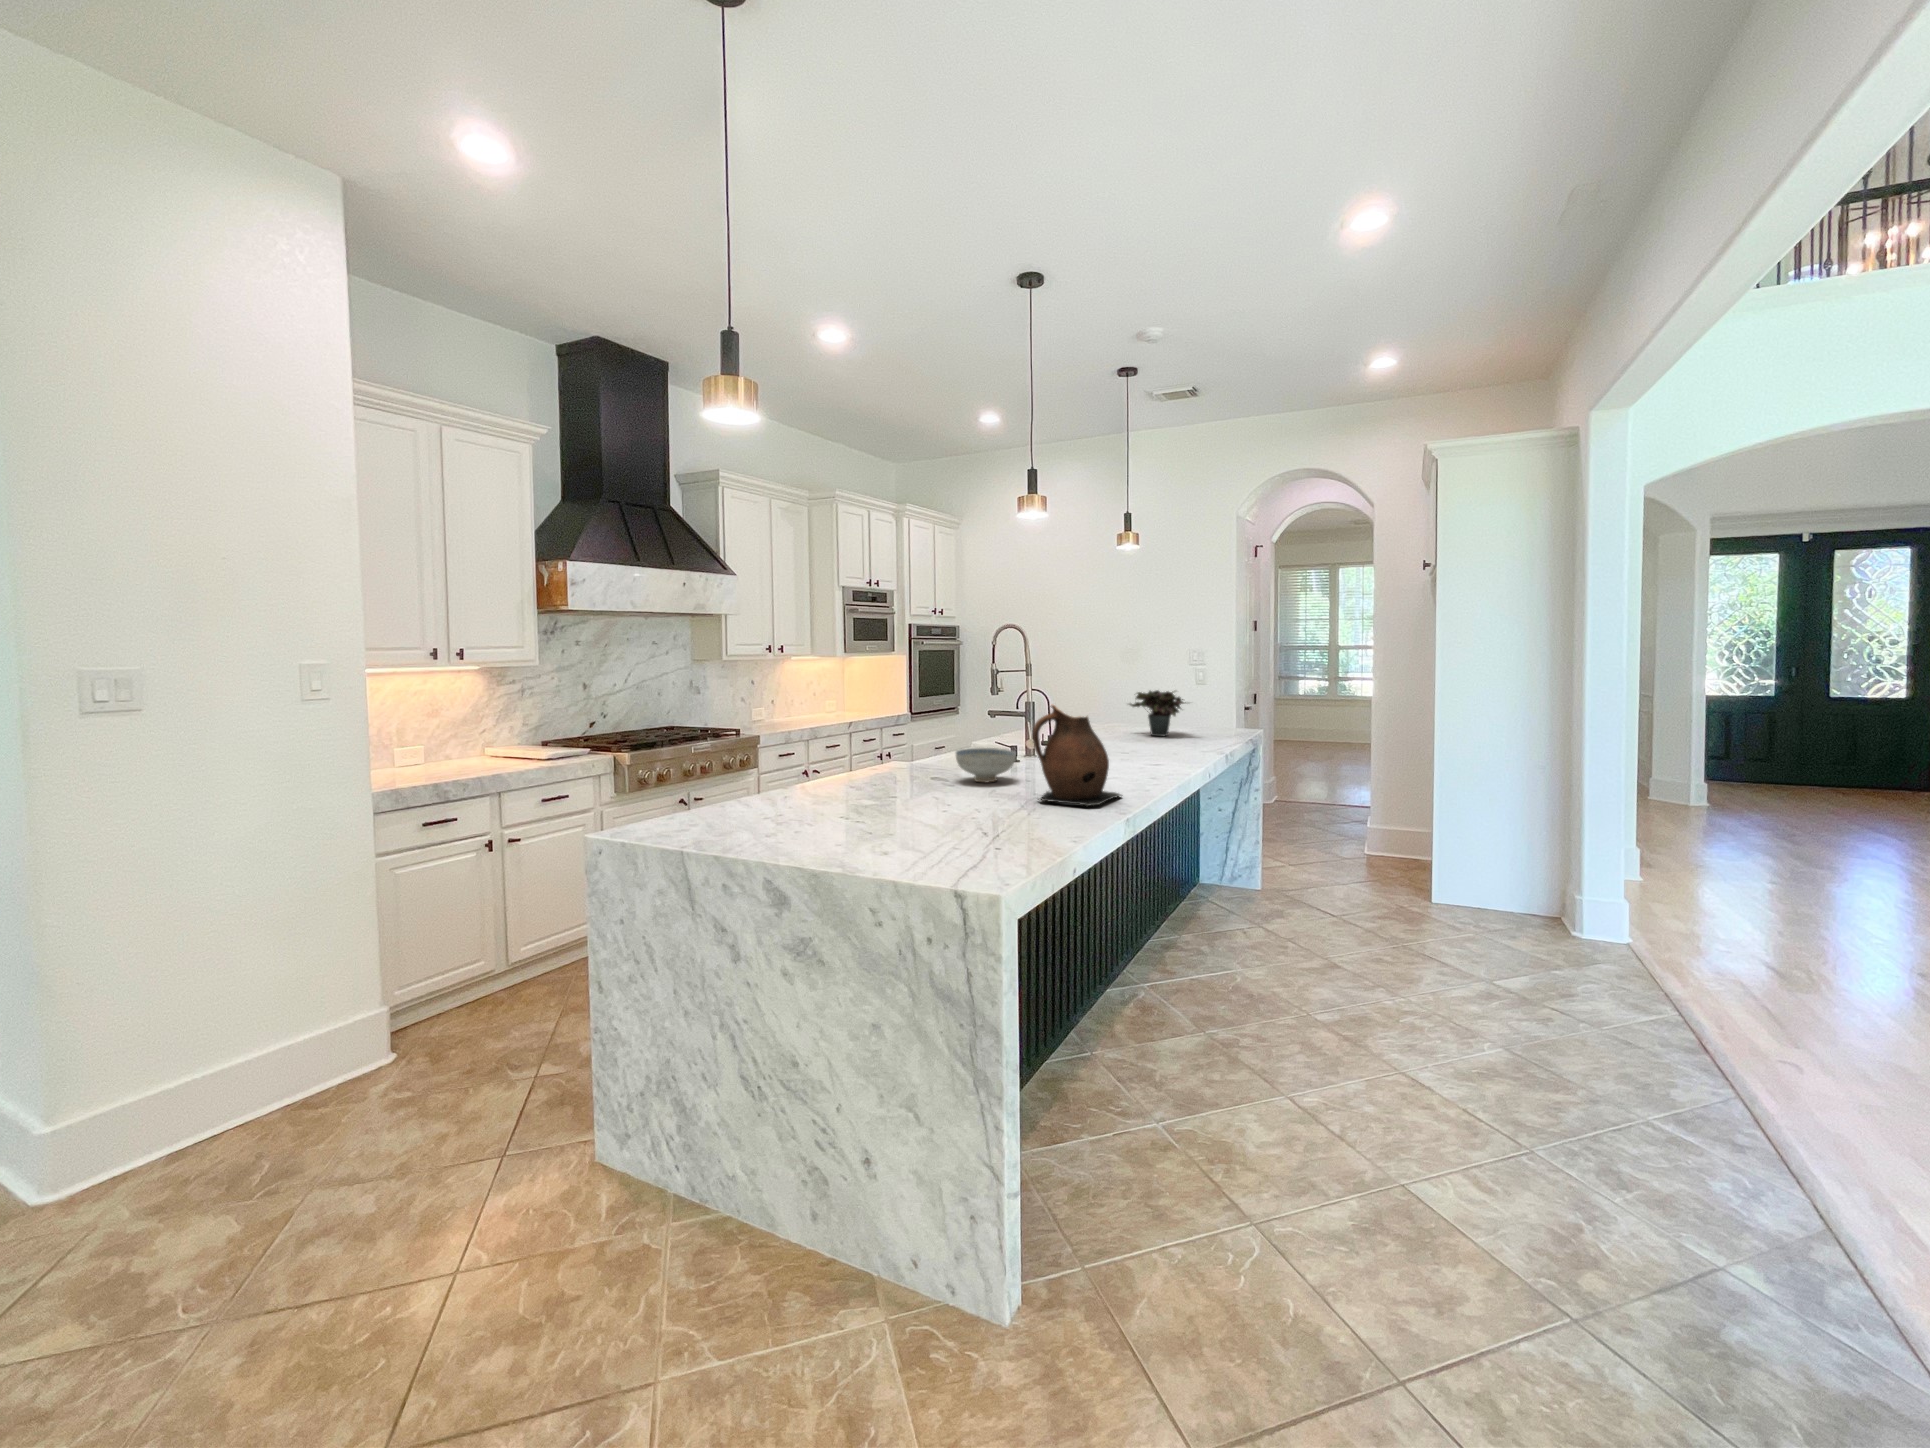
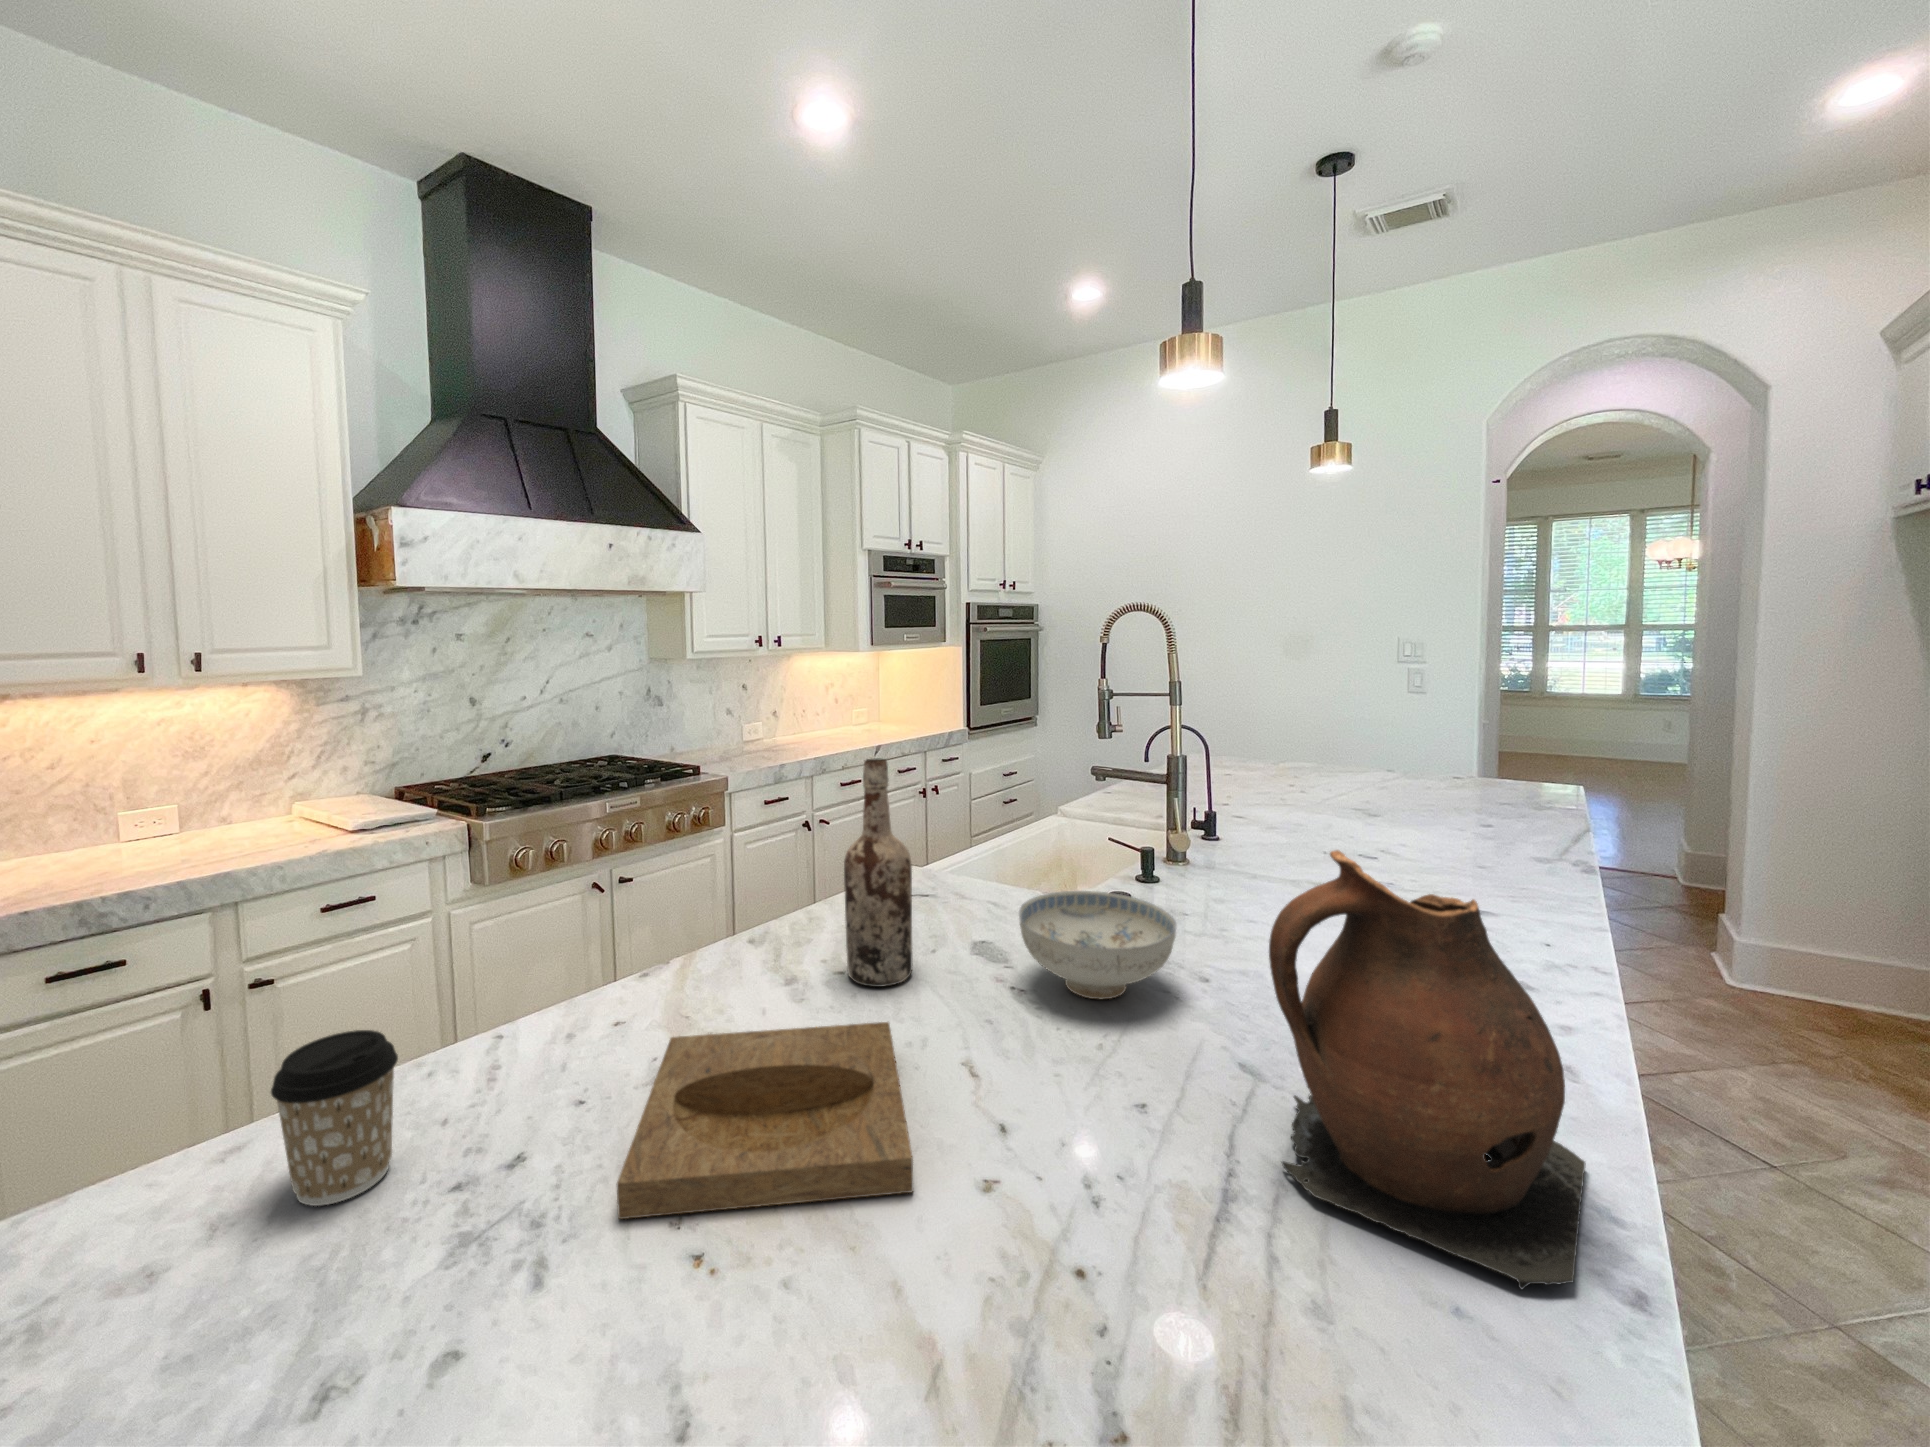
potted plant: present [1129,690,1186,736] -> none [1338,716,1490,803]
wine bottle: none [883,691,911,783] -> present [844,758,913,987]
coffee cup: none [721,768,757,816] -> present [271,1030,398,1206]
tray: none [829,782,926,813] -> present [617,1022,913,1219]

